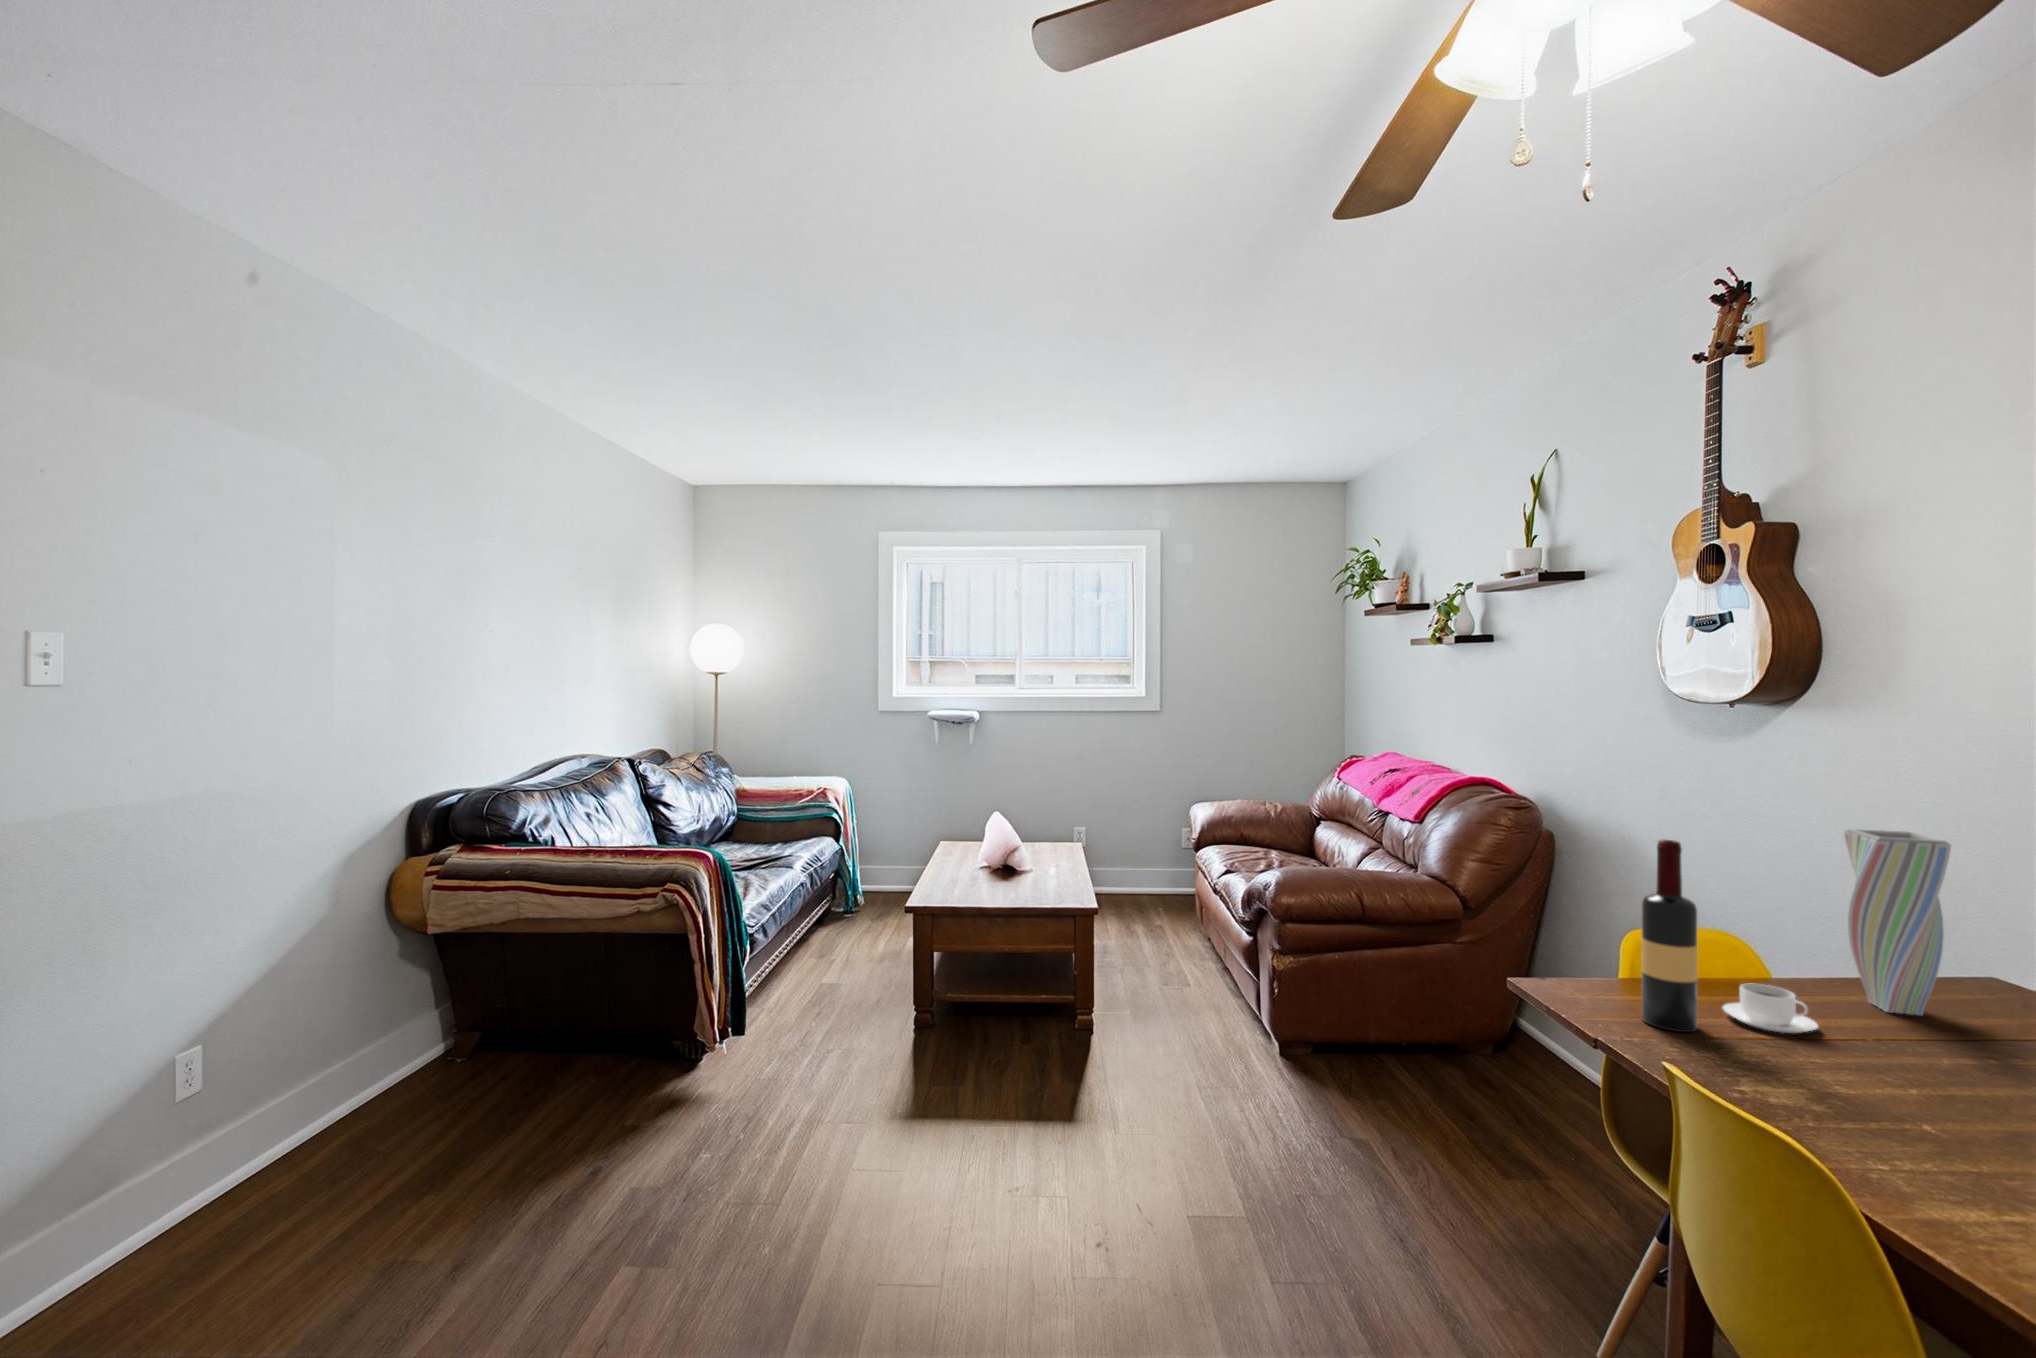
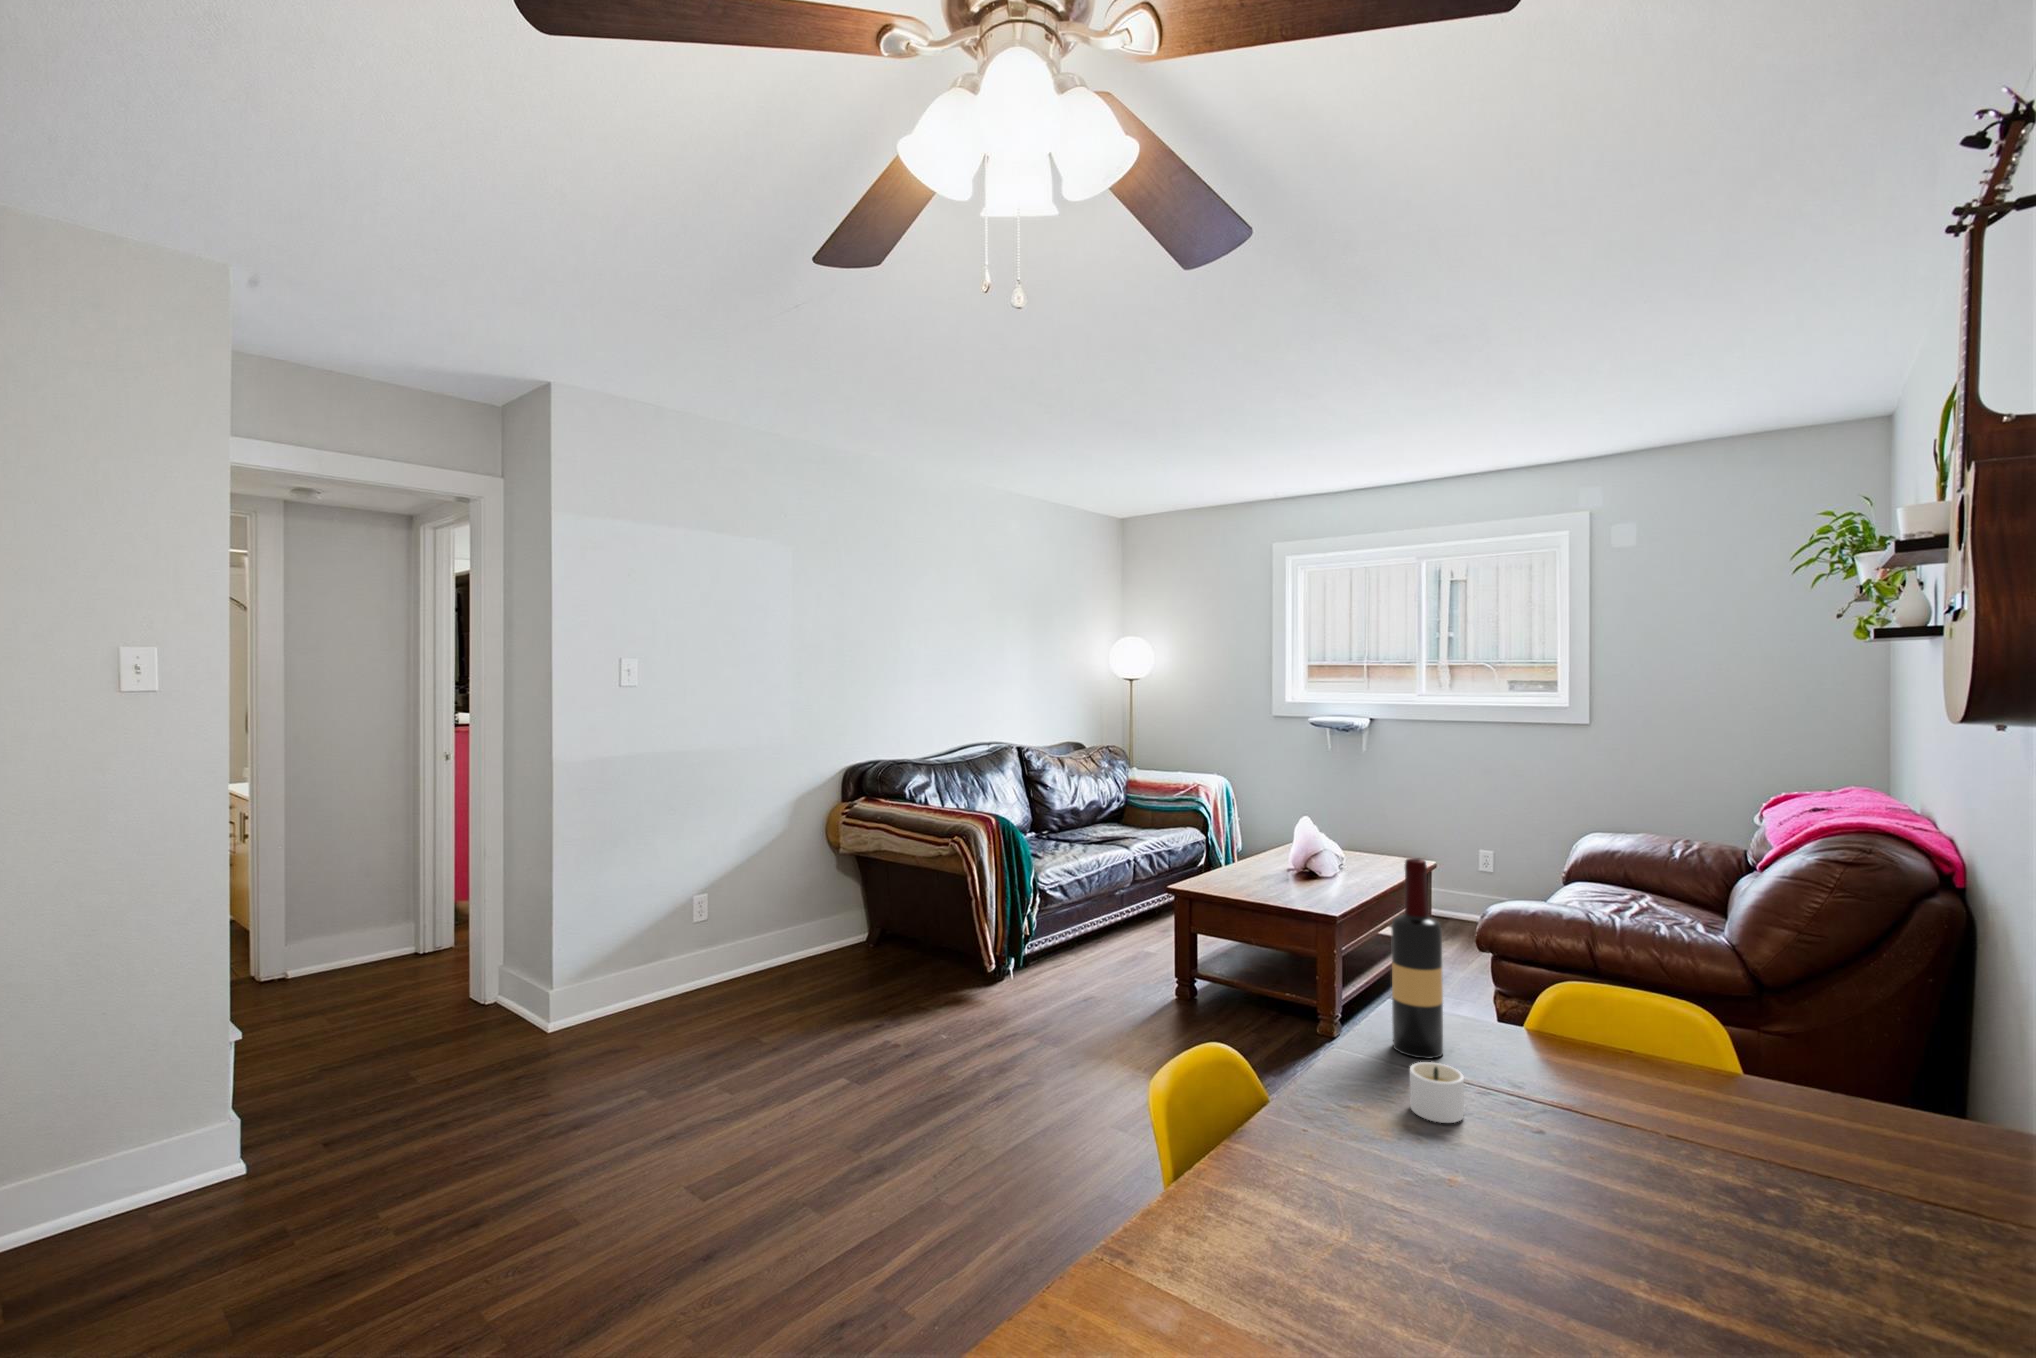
vase: present [1844,829,1952,1015] -> none [1715,883,1852,1131]
coffee cup: present [1723,984,1818,1033] -> none [1494,1033,1589,1091]
candle: none [1804,1033,1888,1091] -> present [1410,1062,1464,1123]

